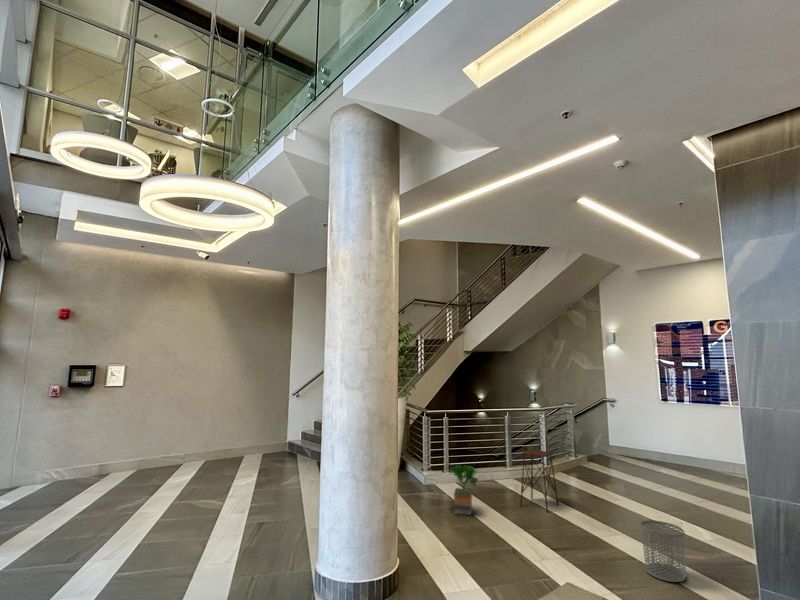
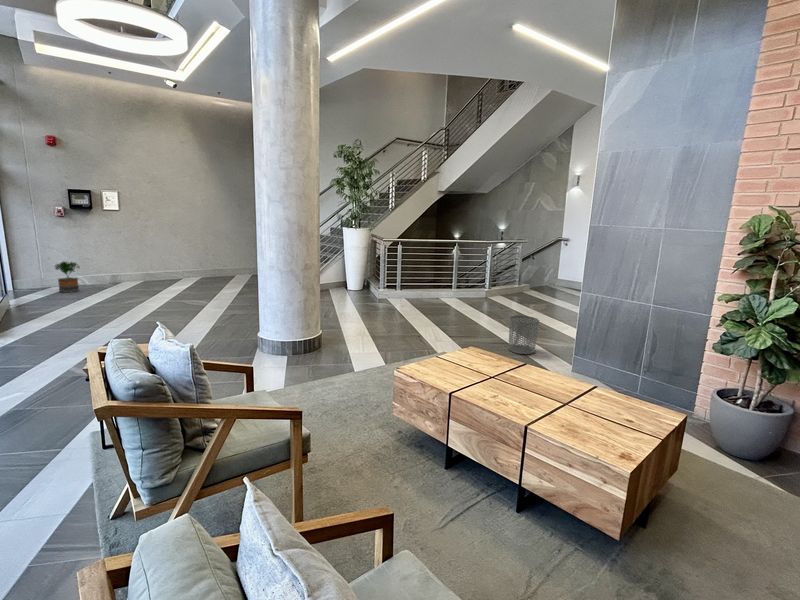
side table: present [520,450,558,512] -> none [446,271,478,317]
potted tree: present [450,465,478,515] -> present [55,262,80,293]

